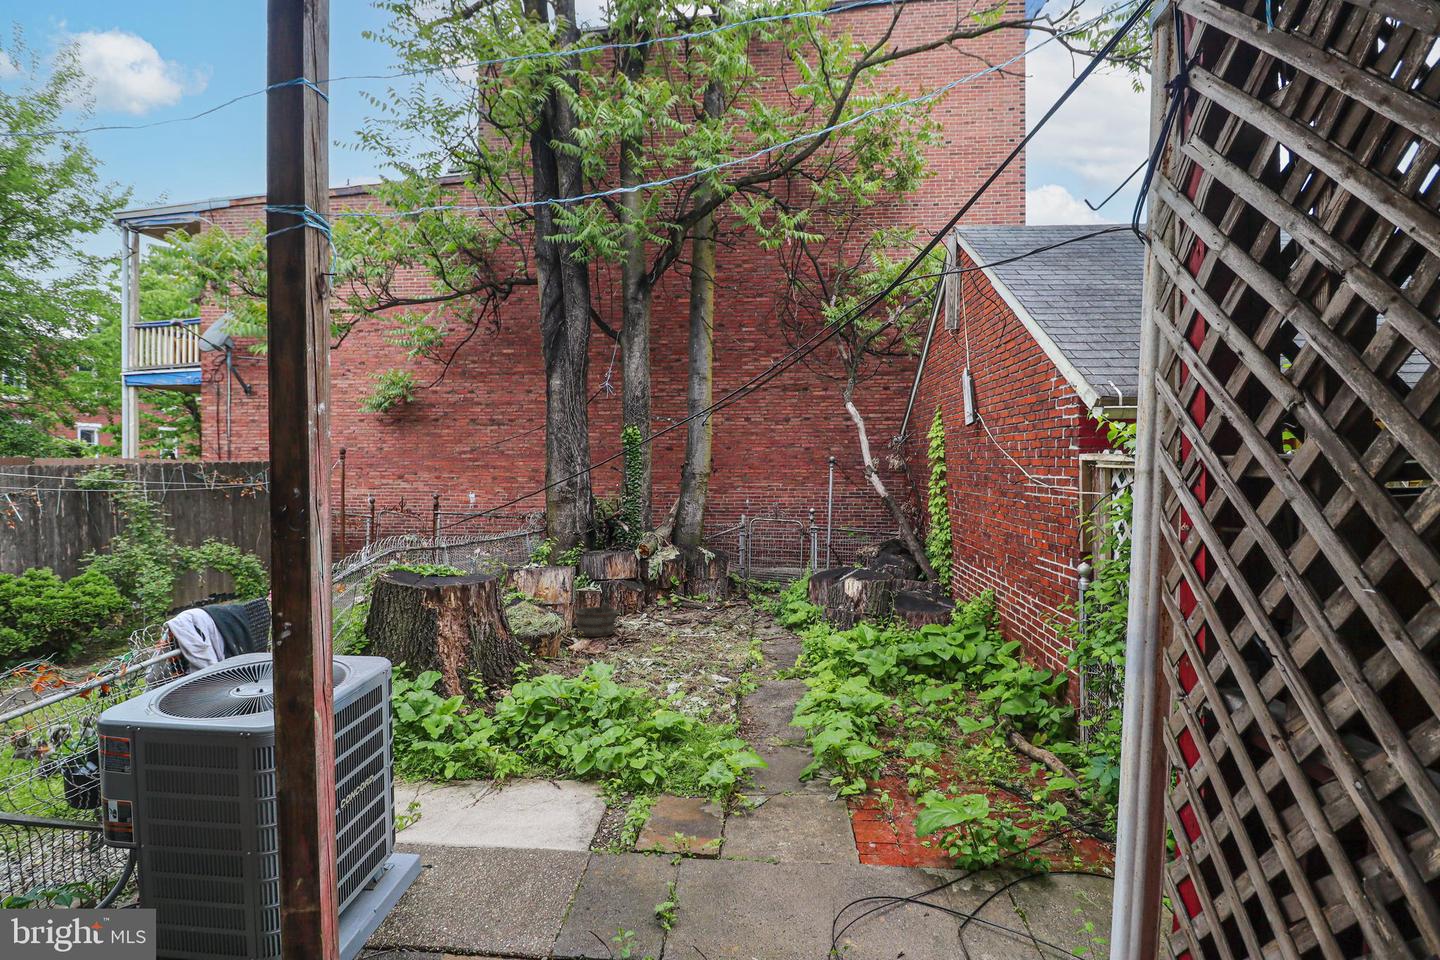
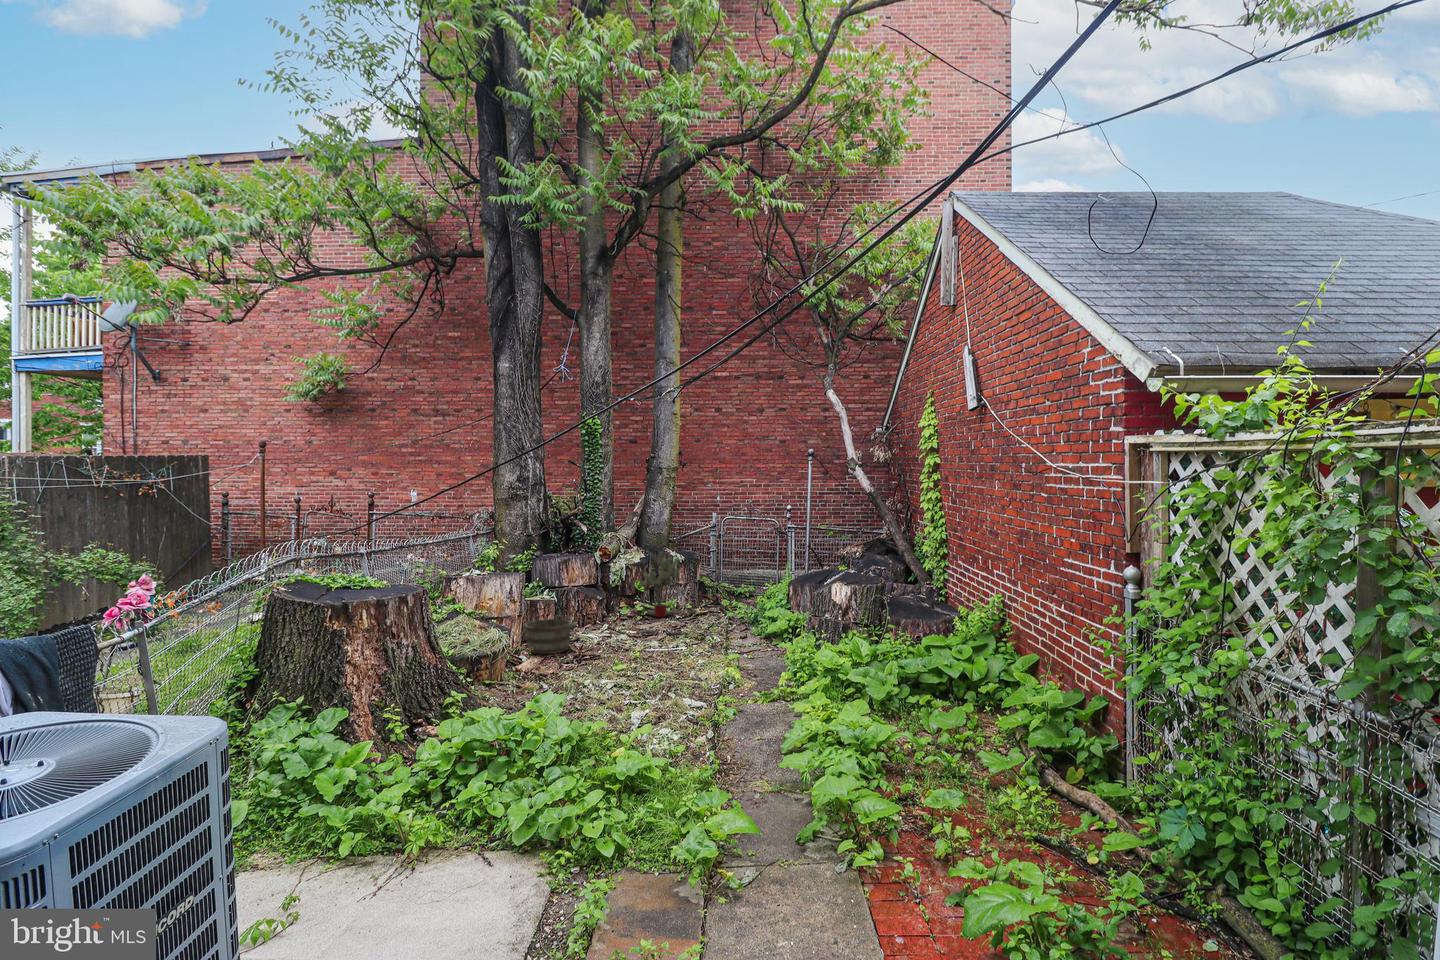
potted tree: none [674,549,712,609] -> present [640,552,680,618]

